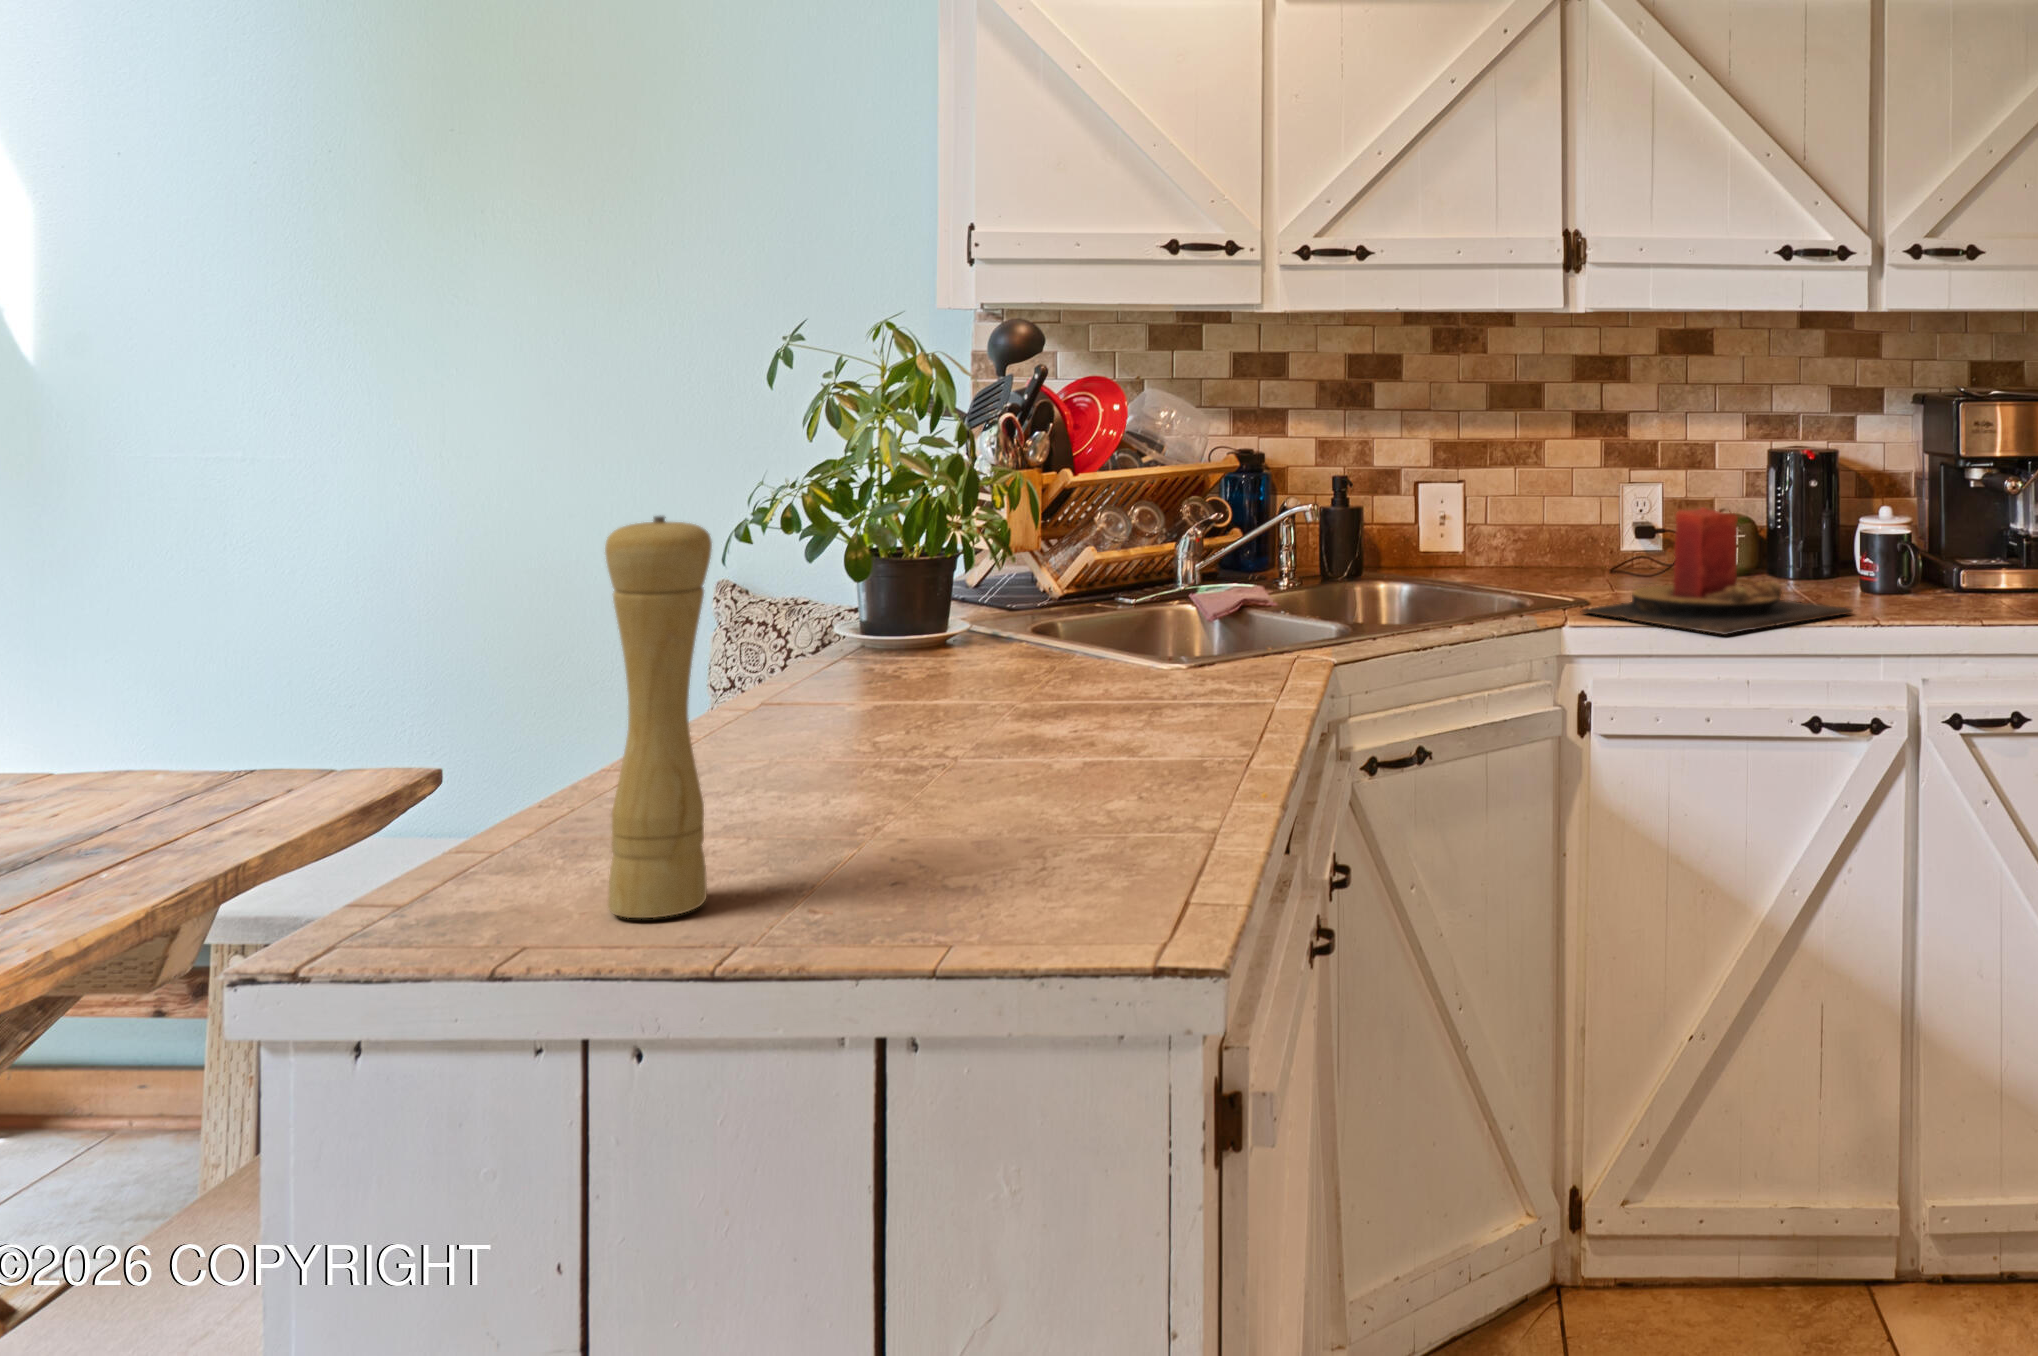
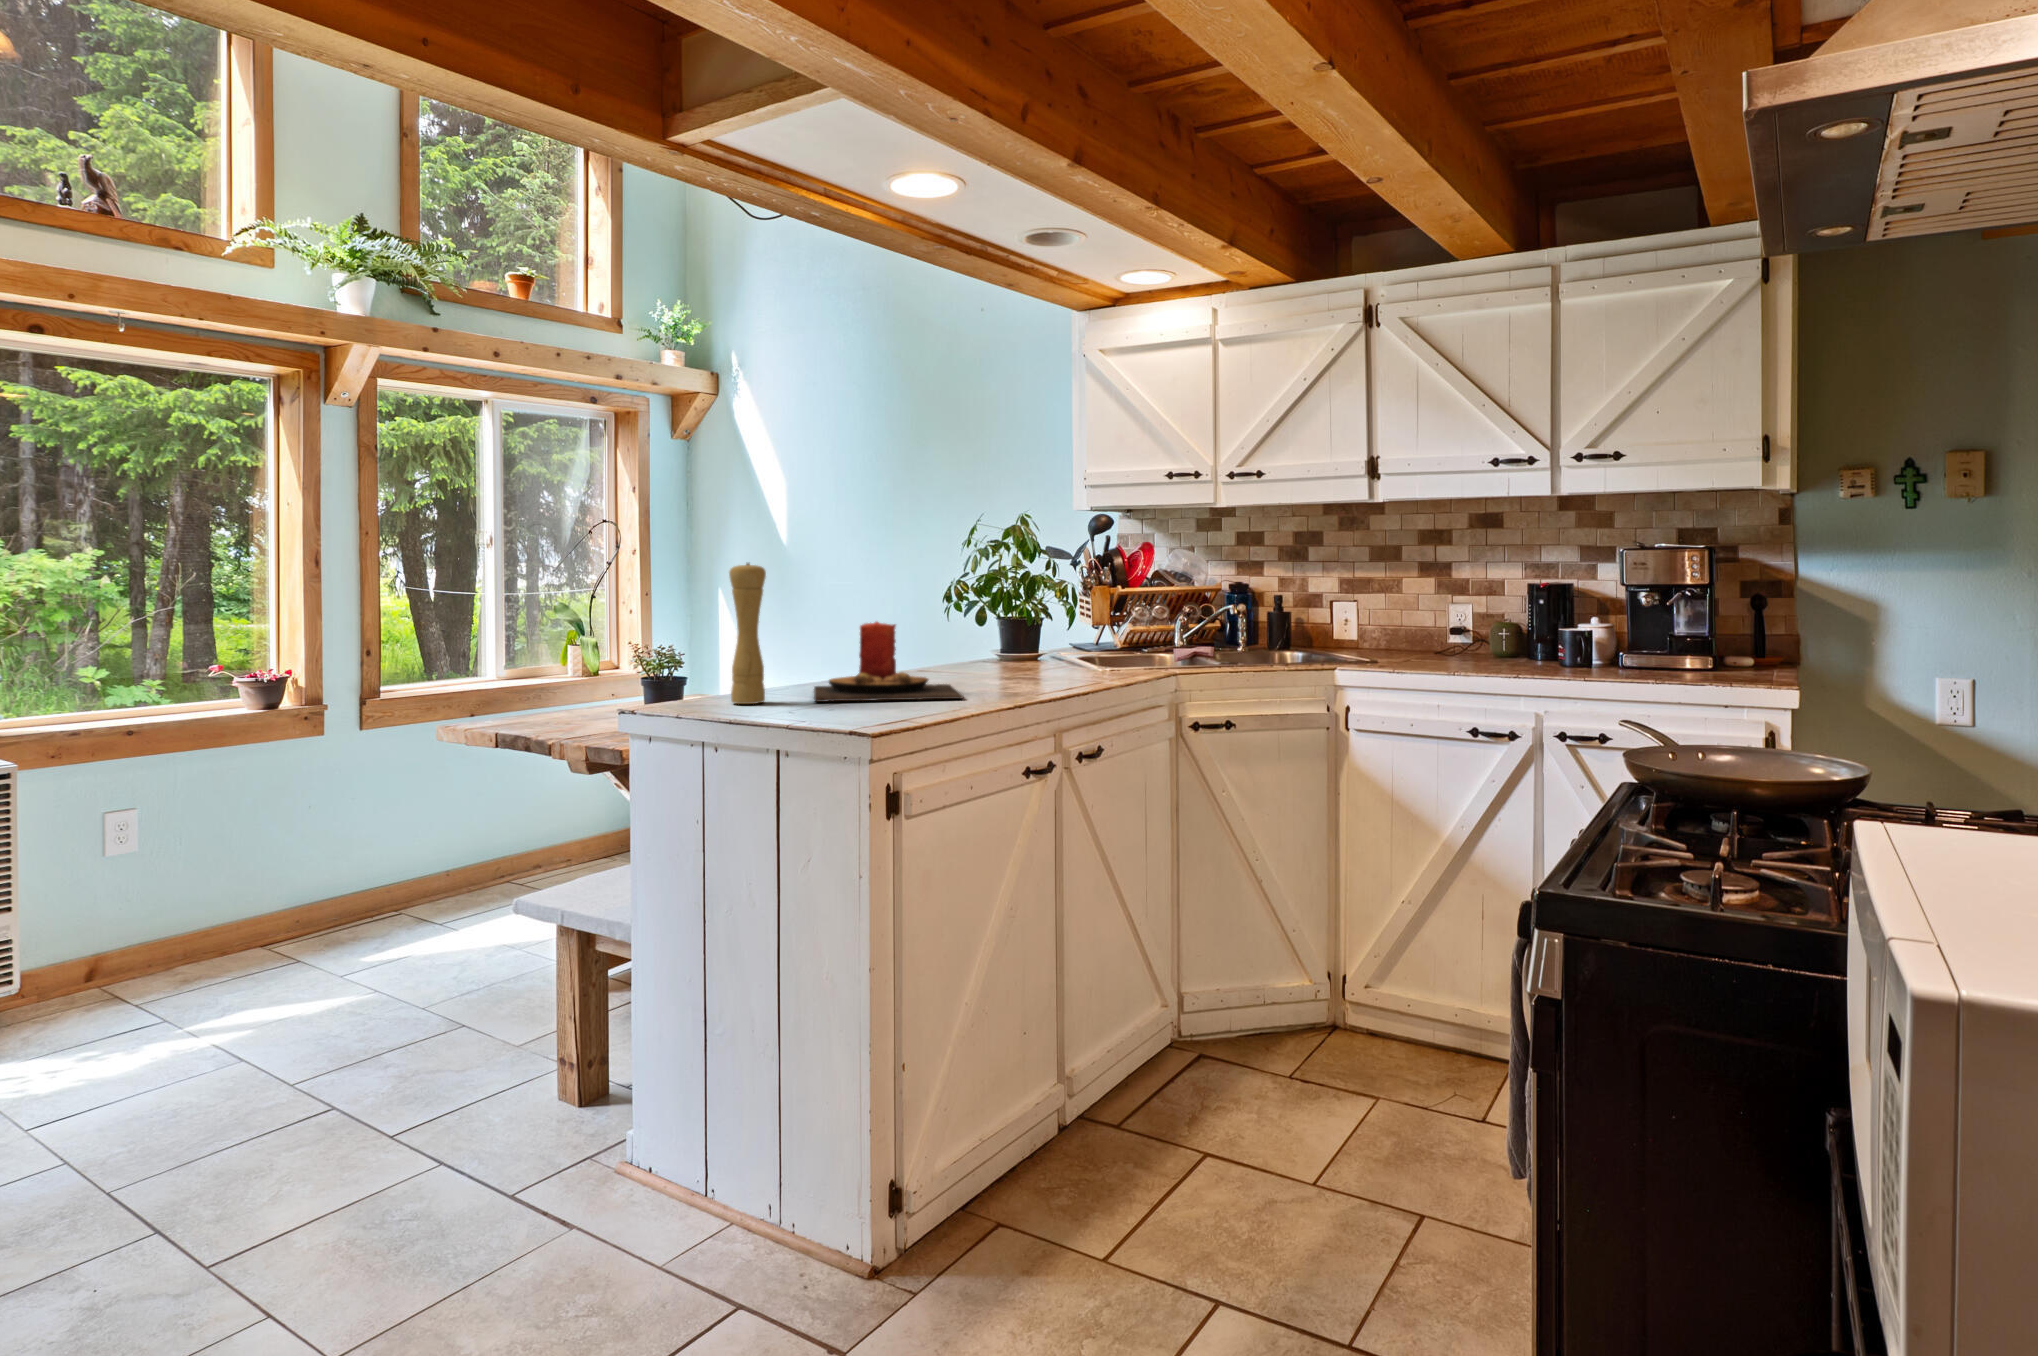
candle: present [1582,507,1852,635] -> present [814,622,963,702]

